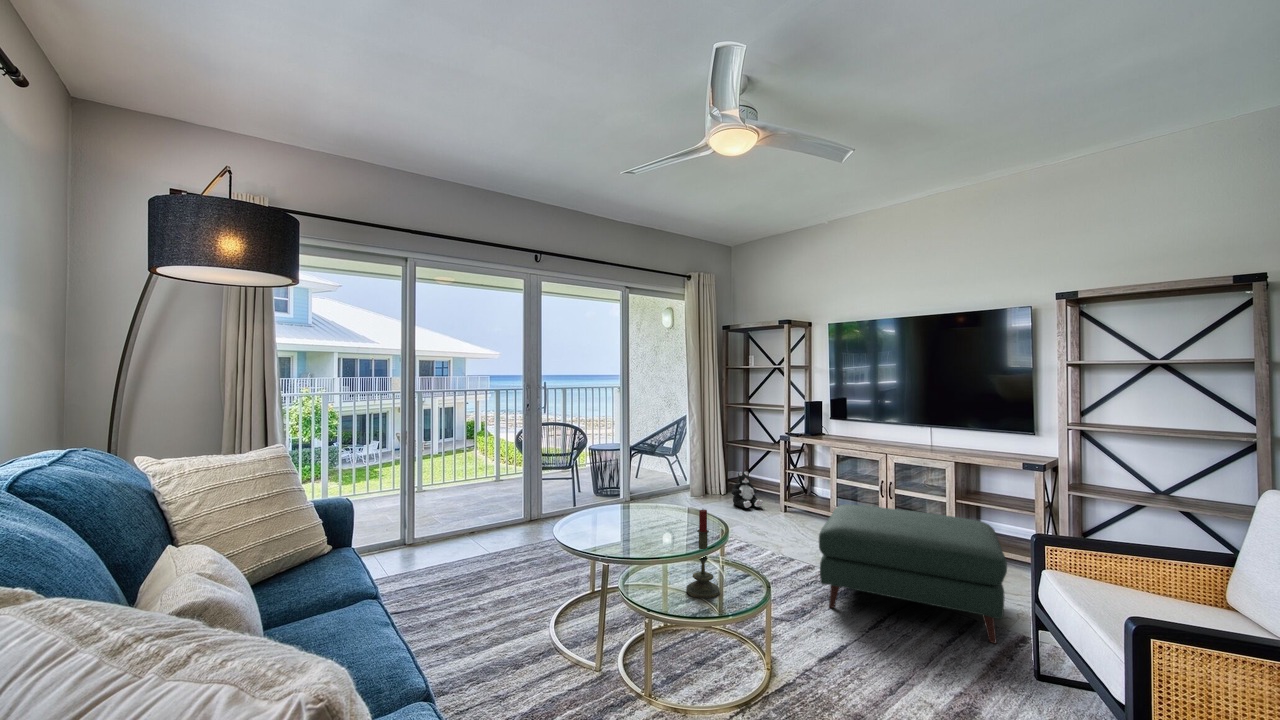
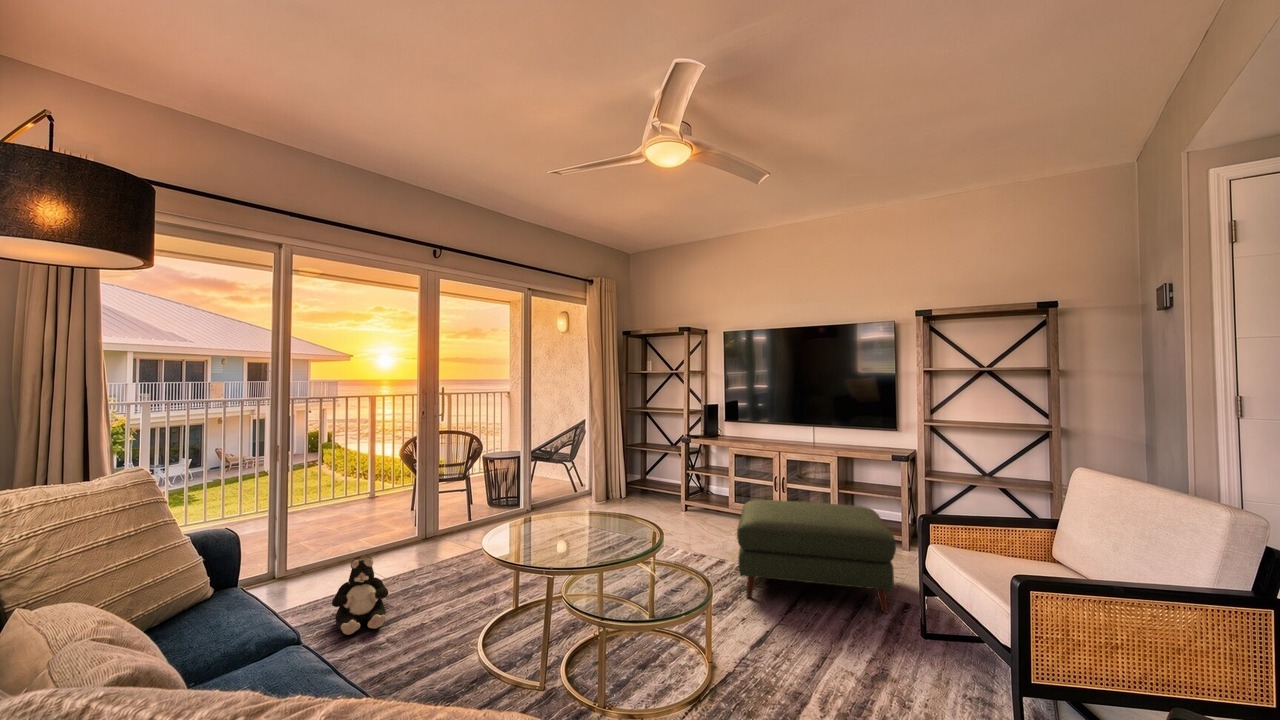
plush toy: present [732,471,763,508] -> present [332,557,388,635]
candle: present [687,509,720,598] -> none [629,511,662,602]

